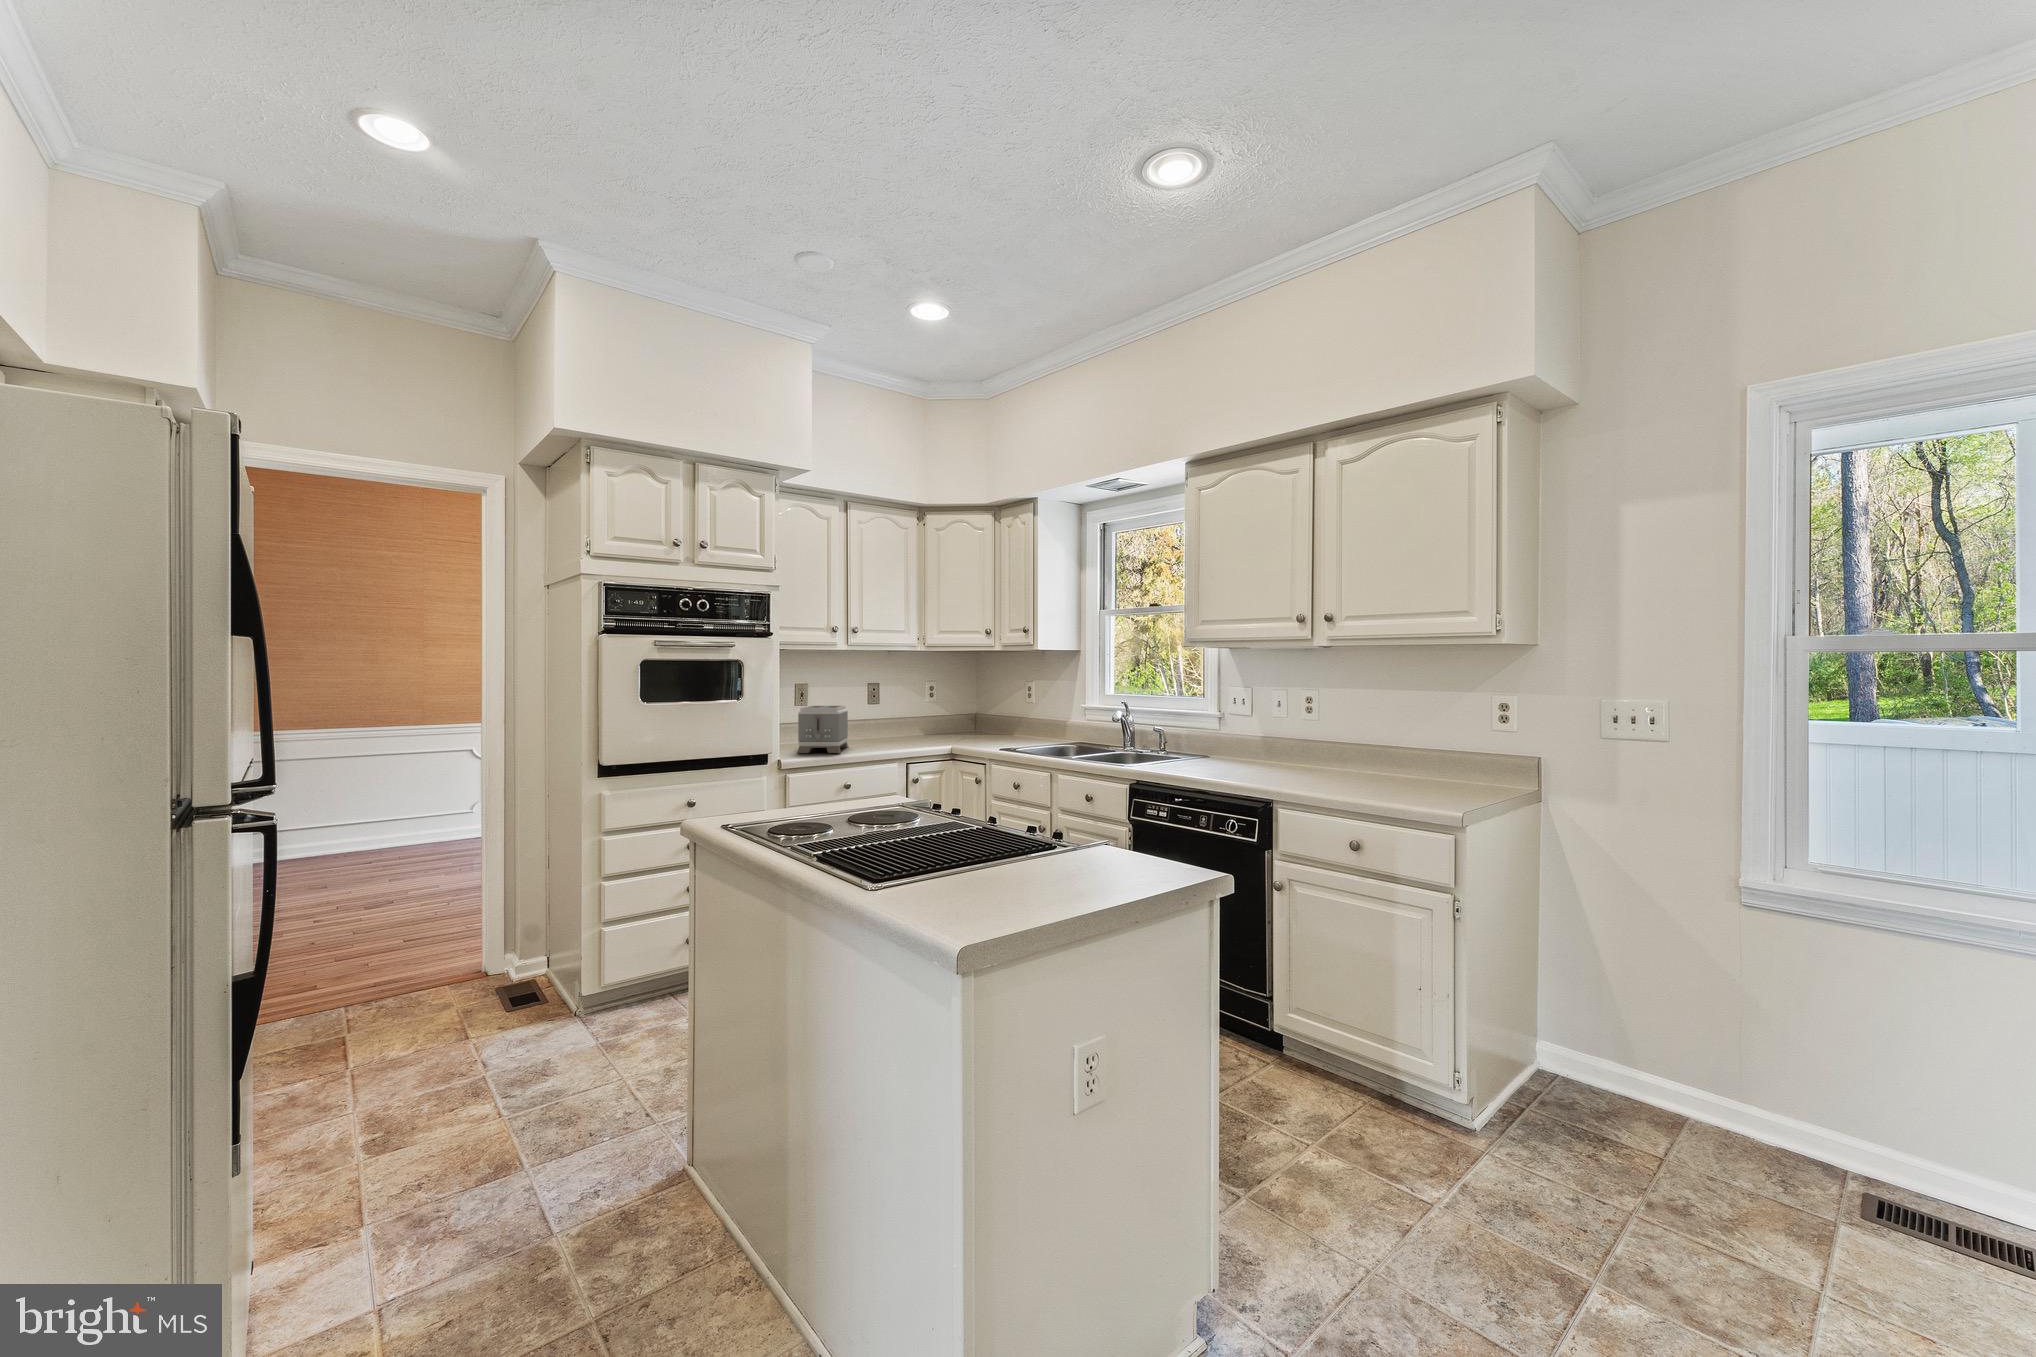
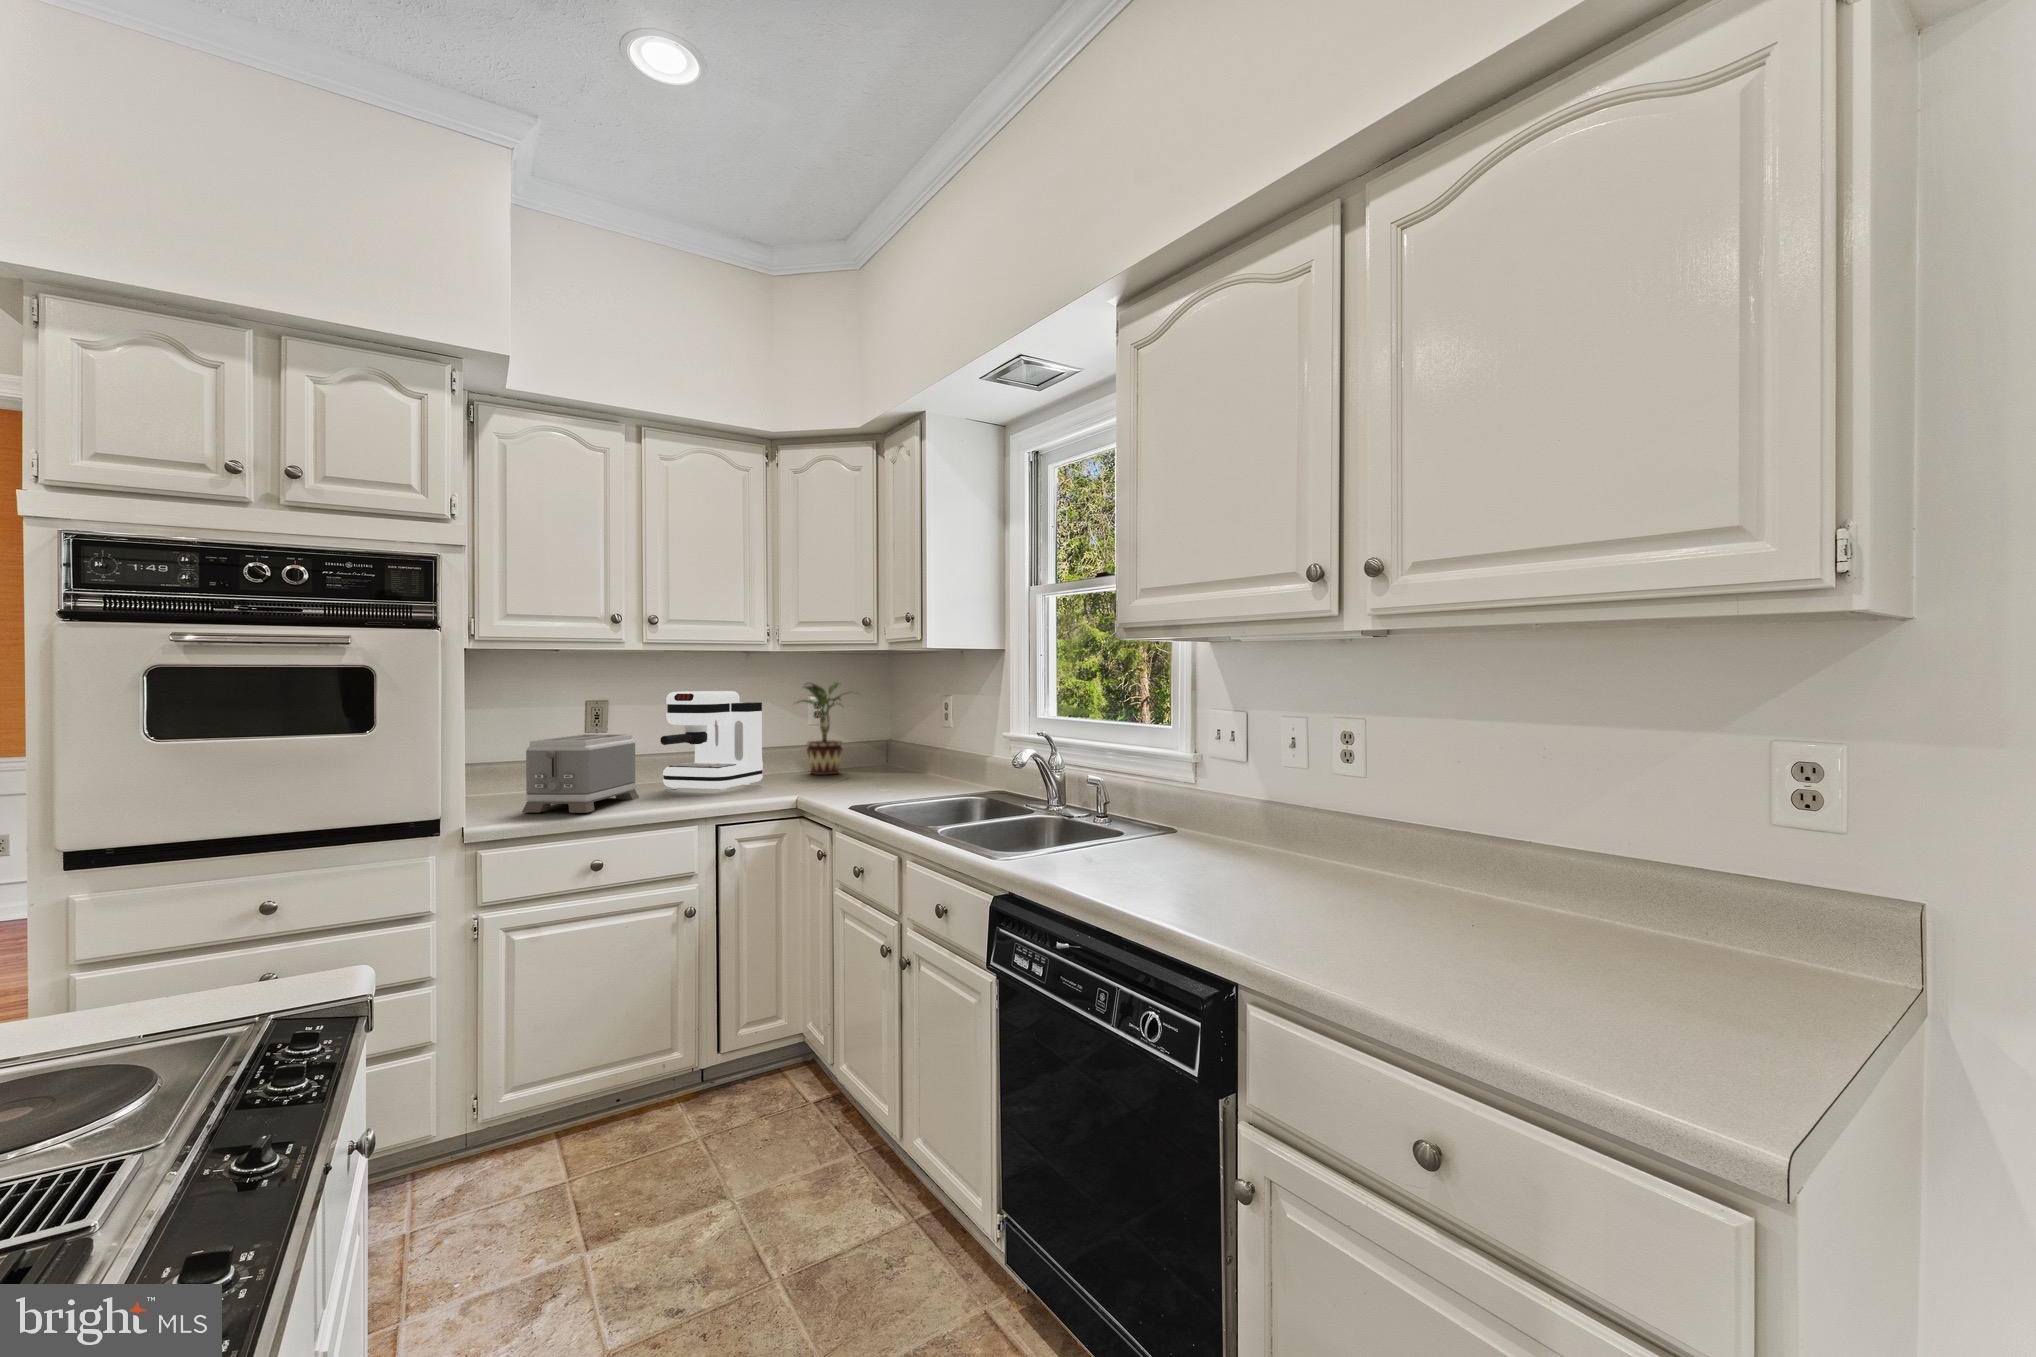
potted plant: none [920,673,969,736] -> present [797,682,843,775]
coffee maker: none [854,678,914,744] -> present [660,691,763,791]

